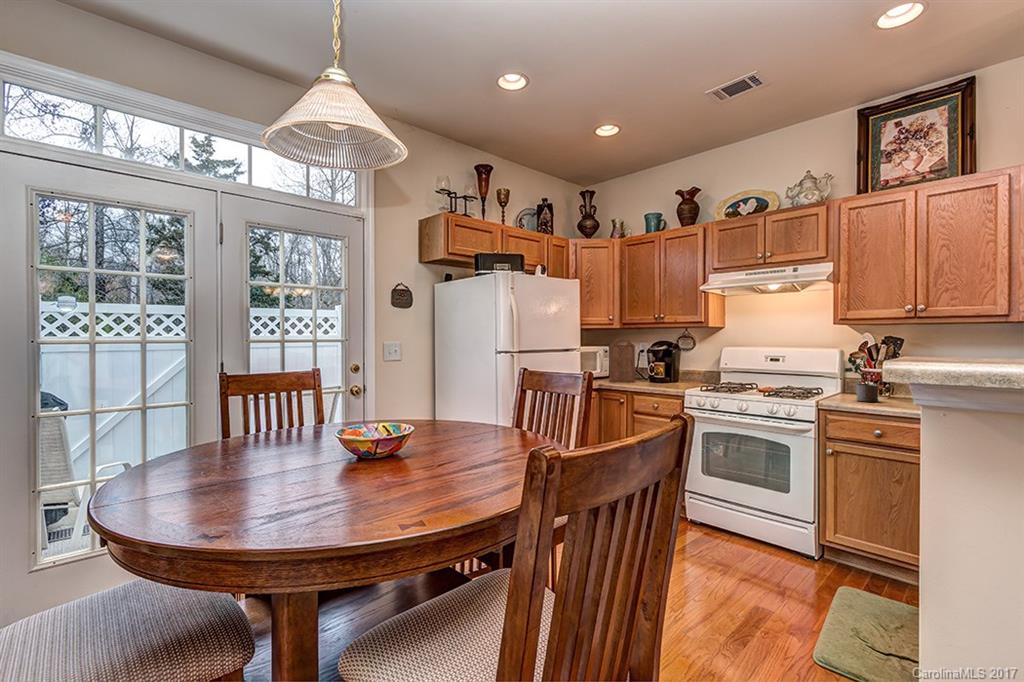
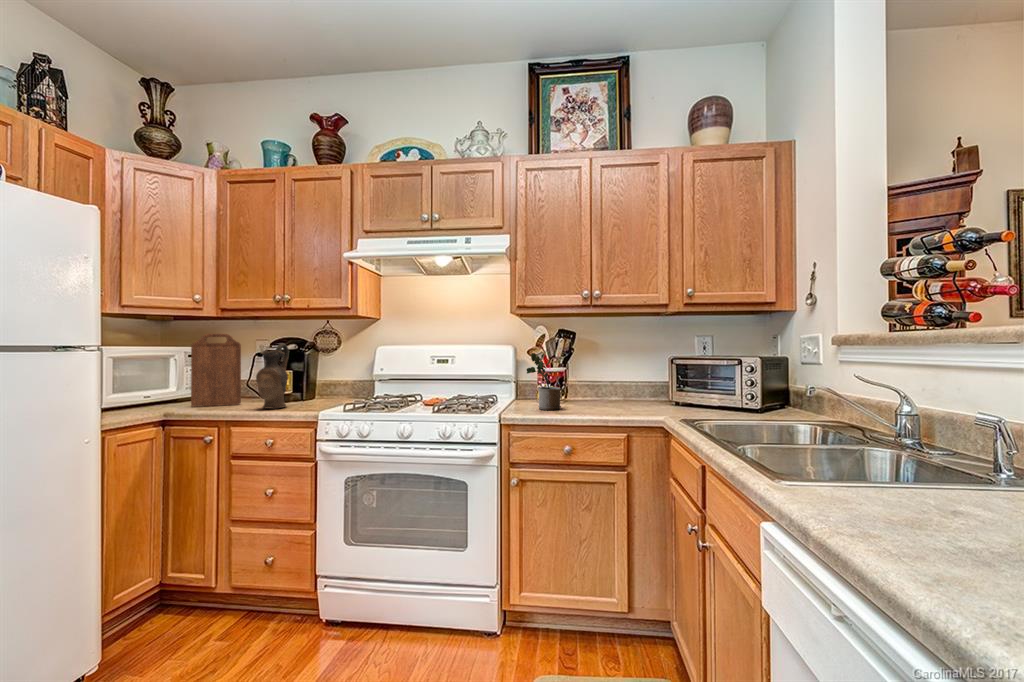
ceramic pitcher: none [646,346,664,386] -> present [256,344,289,409]

